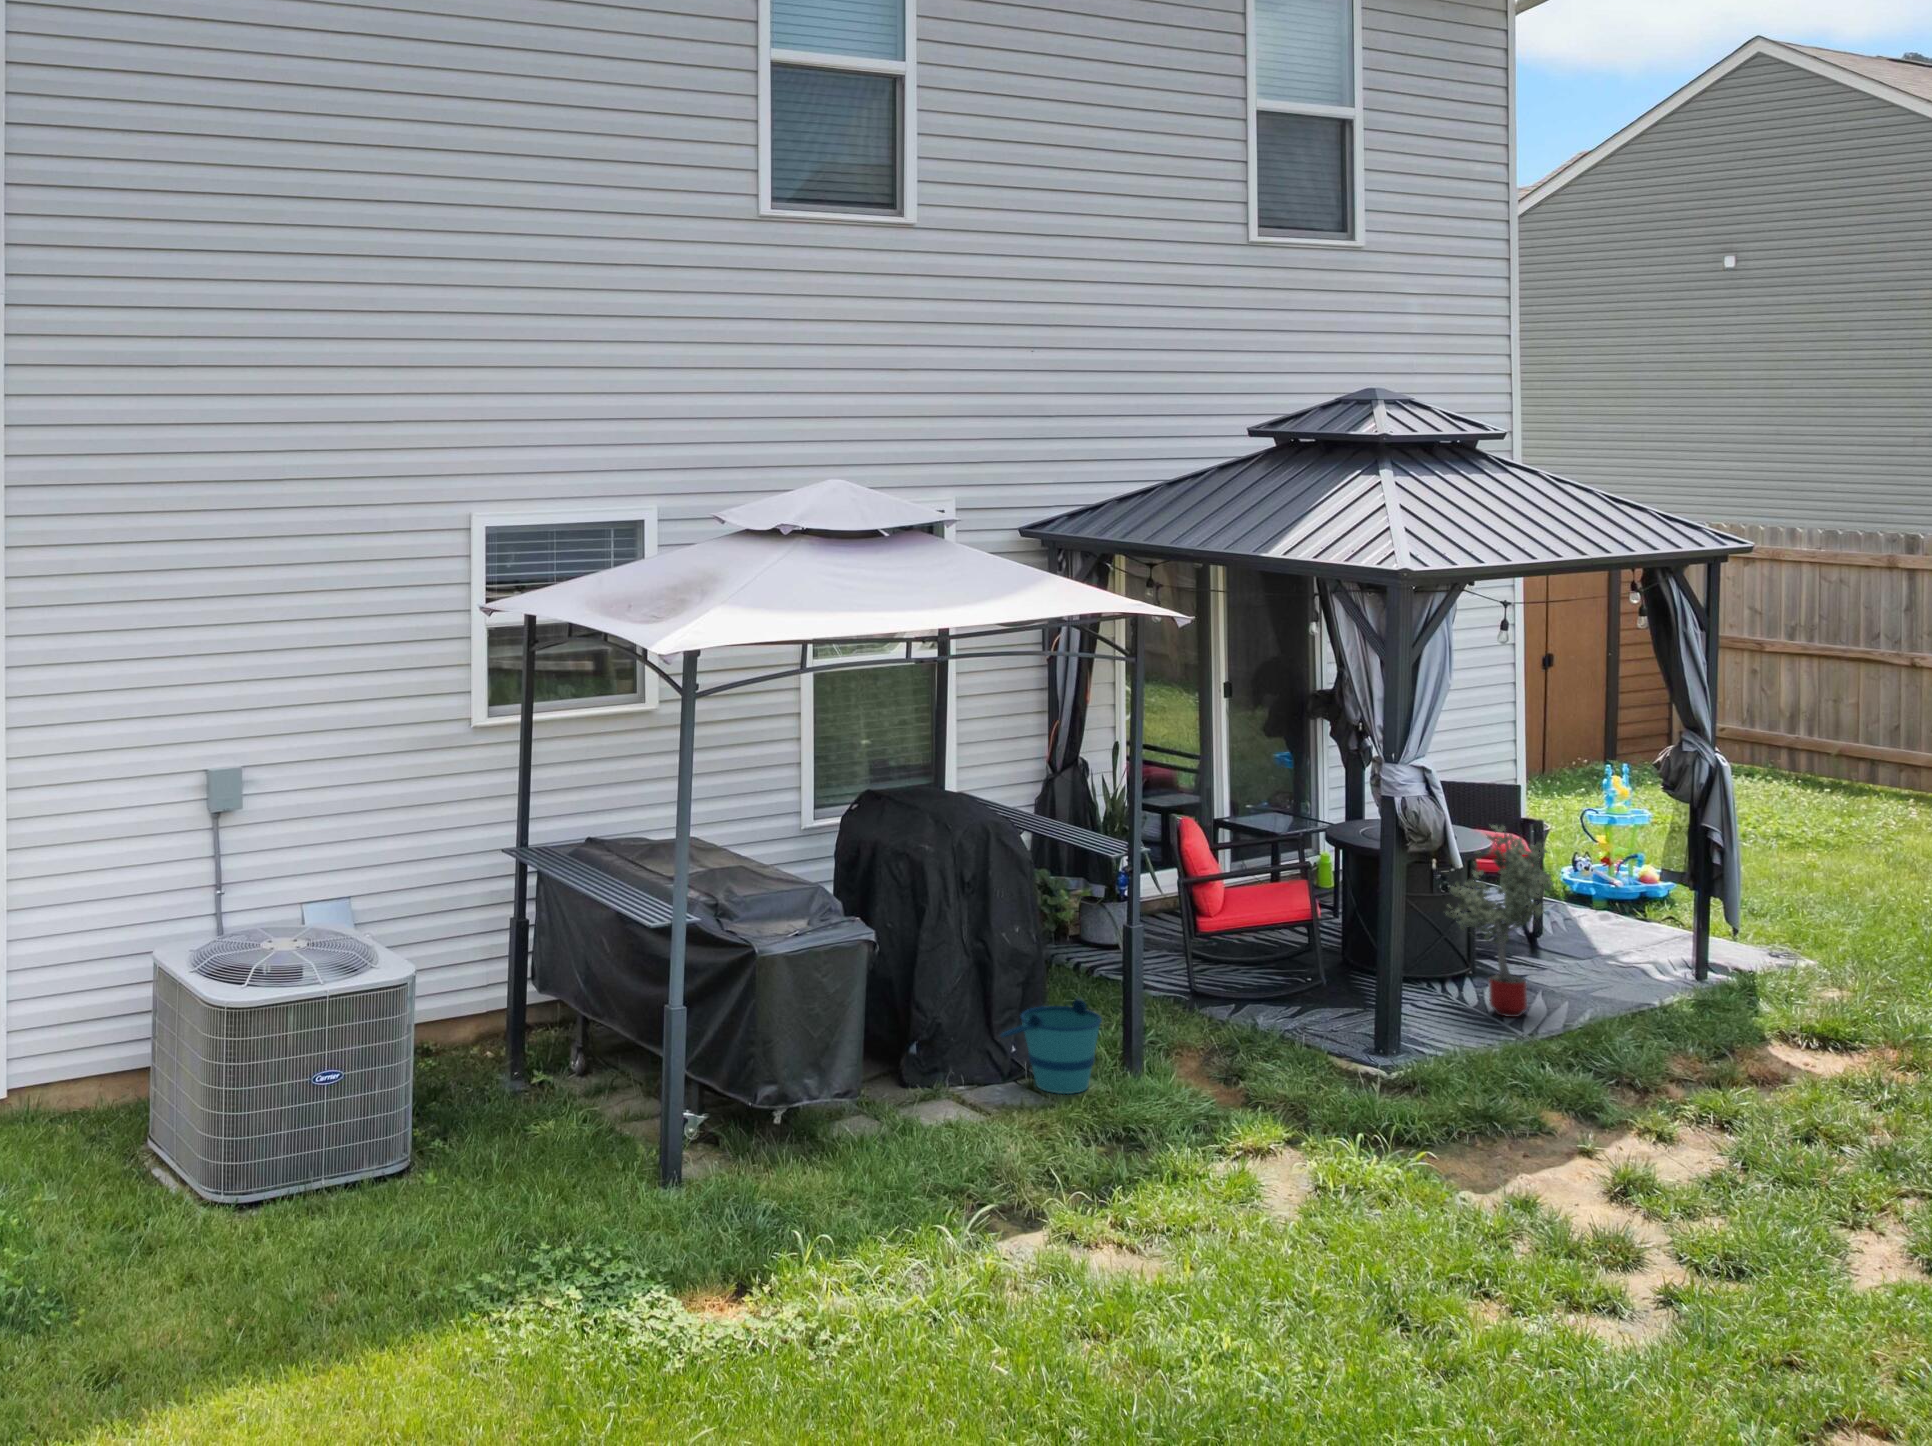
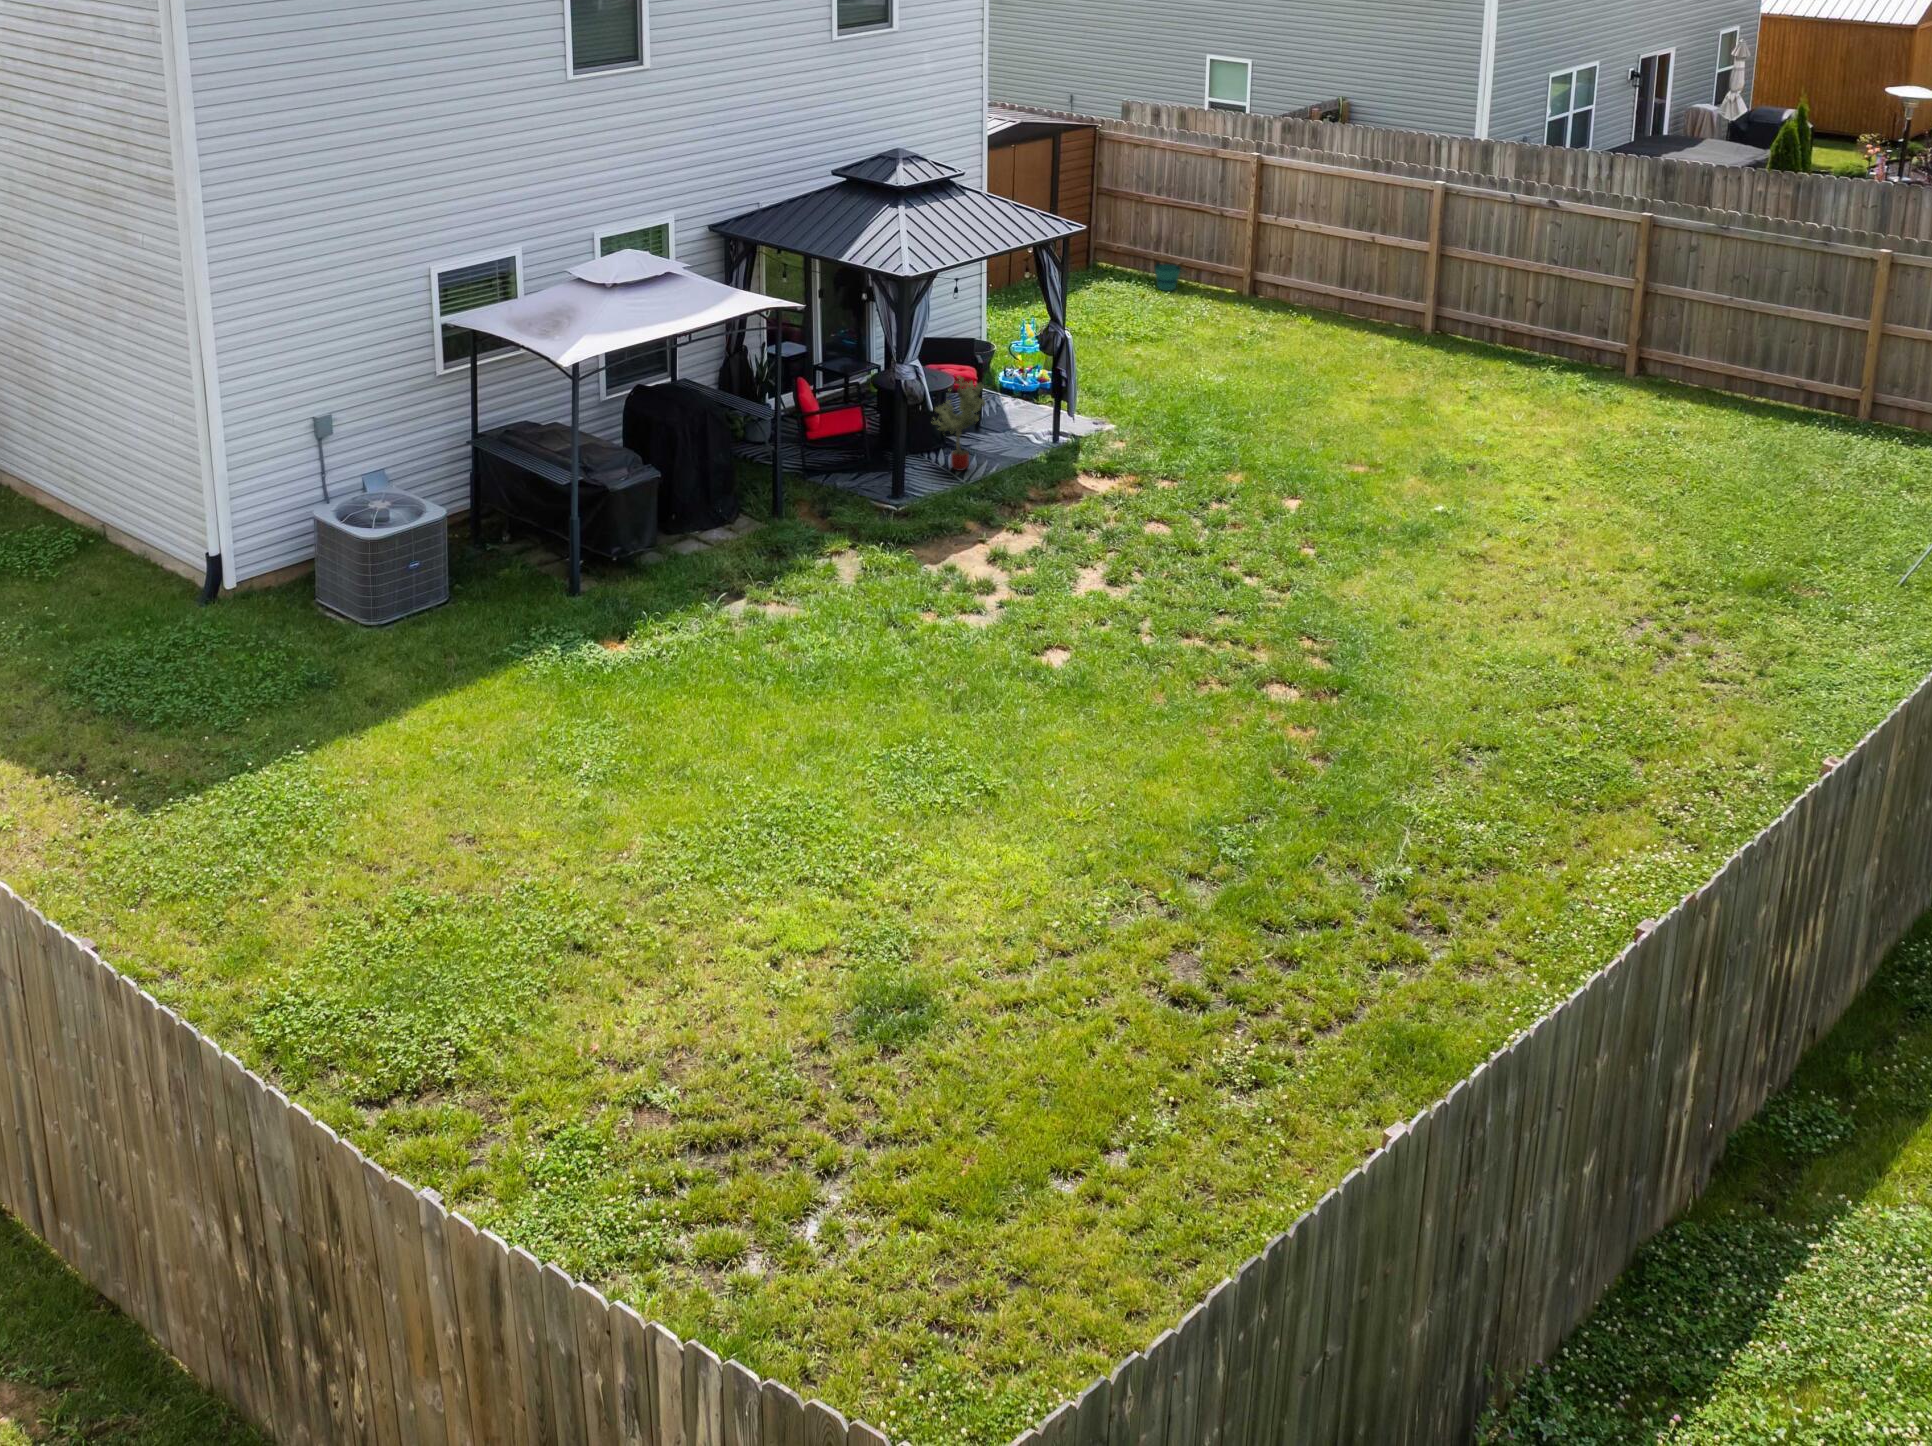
bucket: present [1001,998,1102,1094] -> present [1155,262,1185,290]

